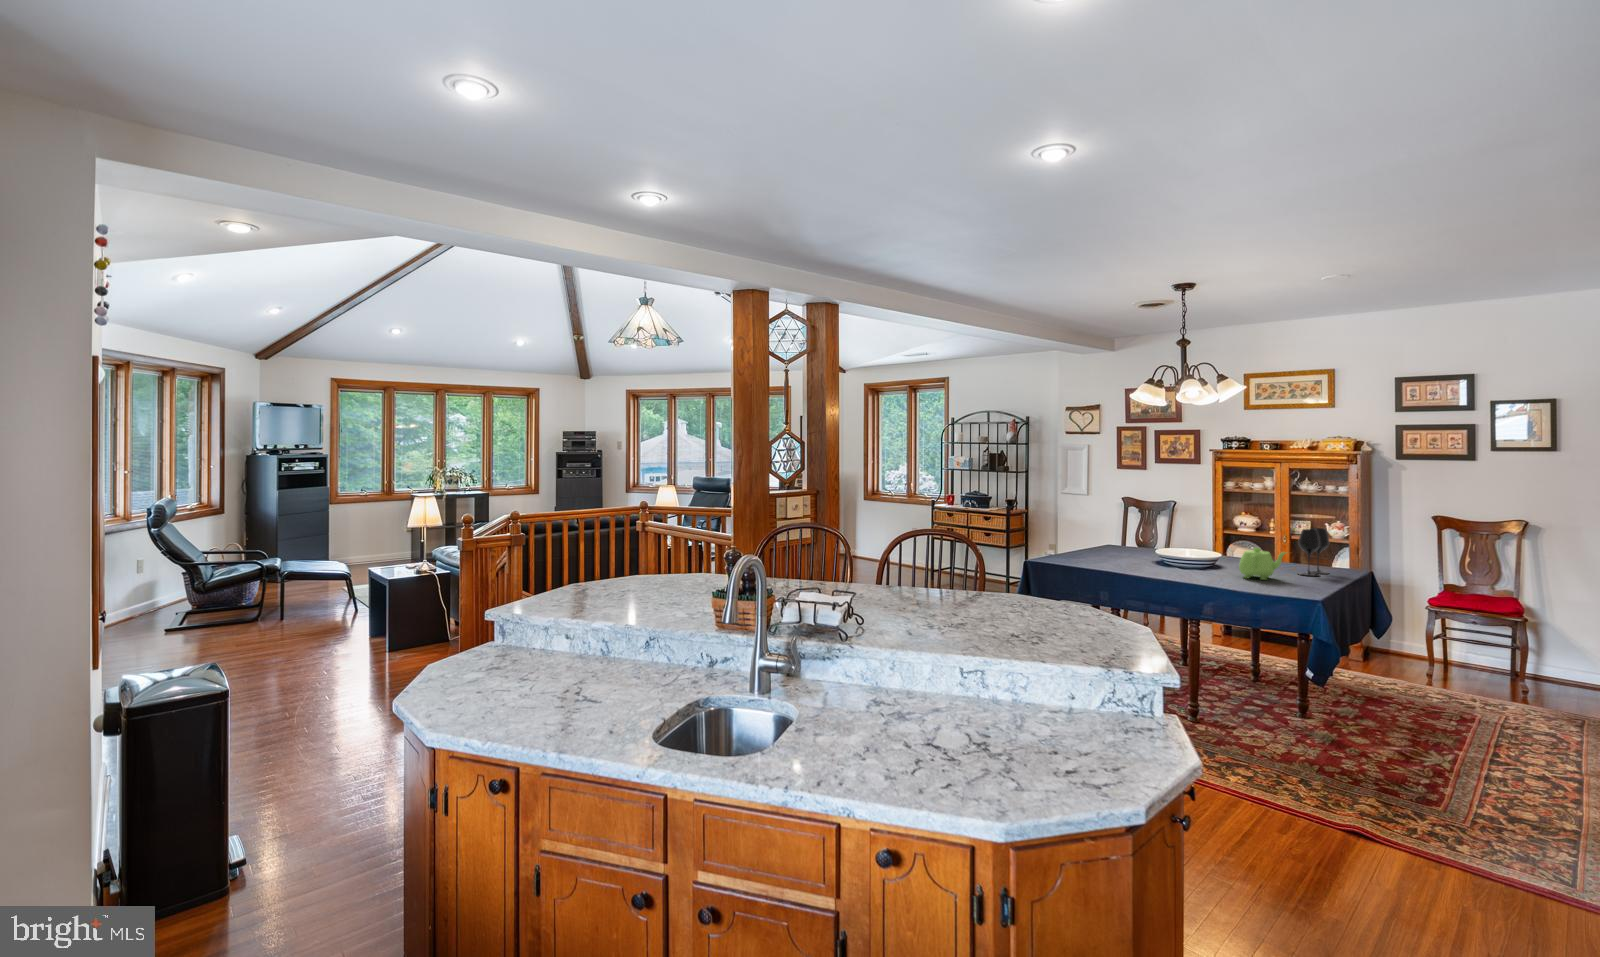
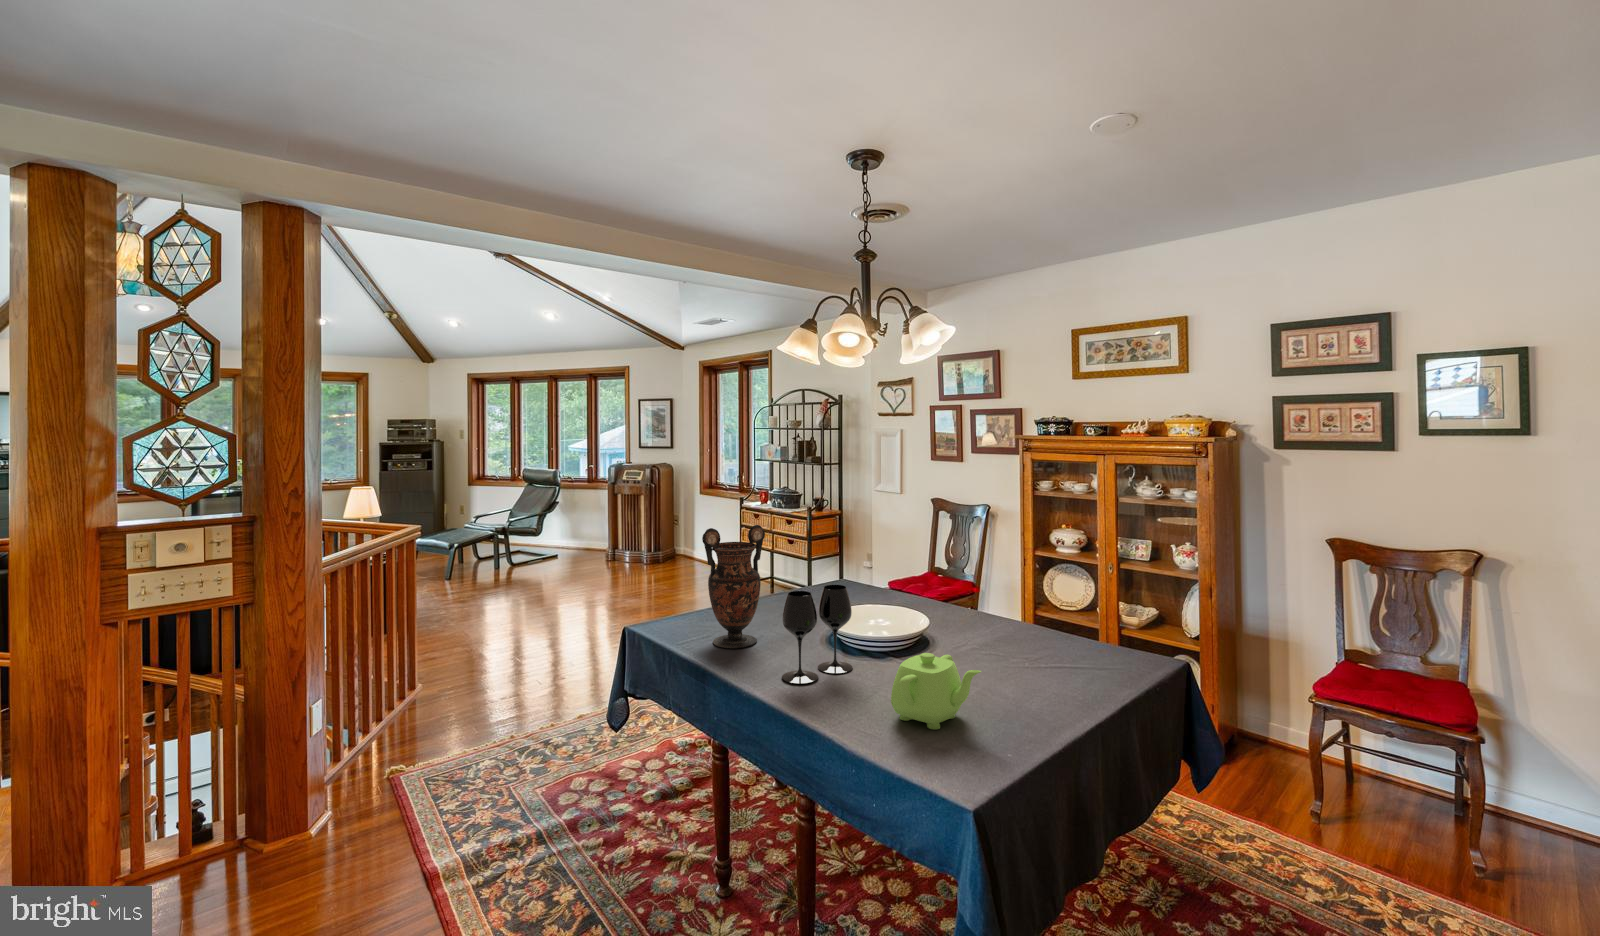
vase: none [1096,495,1127,561] -> present [702,525,765,648]
wine glass: present [1298,528,1329,576] -> present [782,585,853,684]

